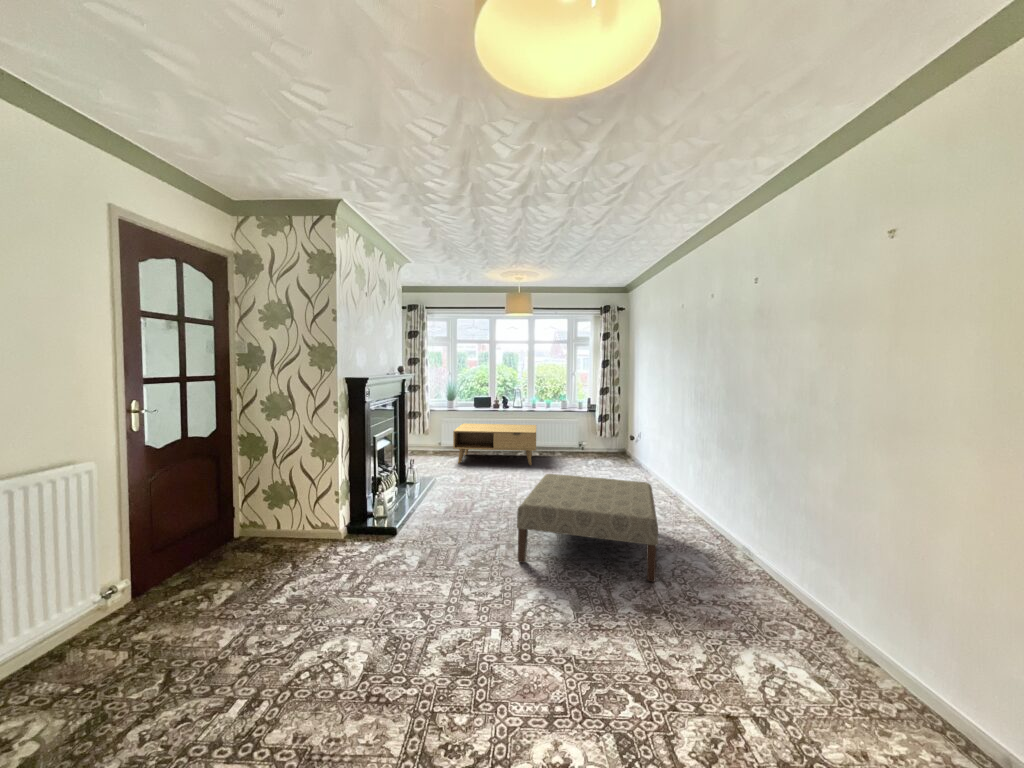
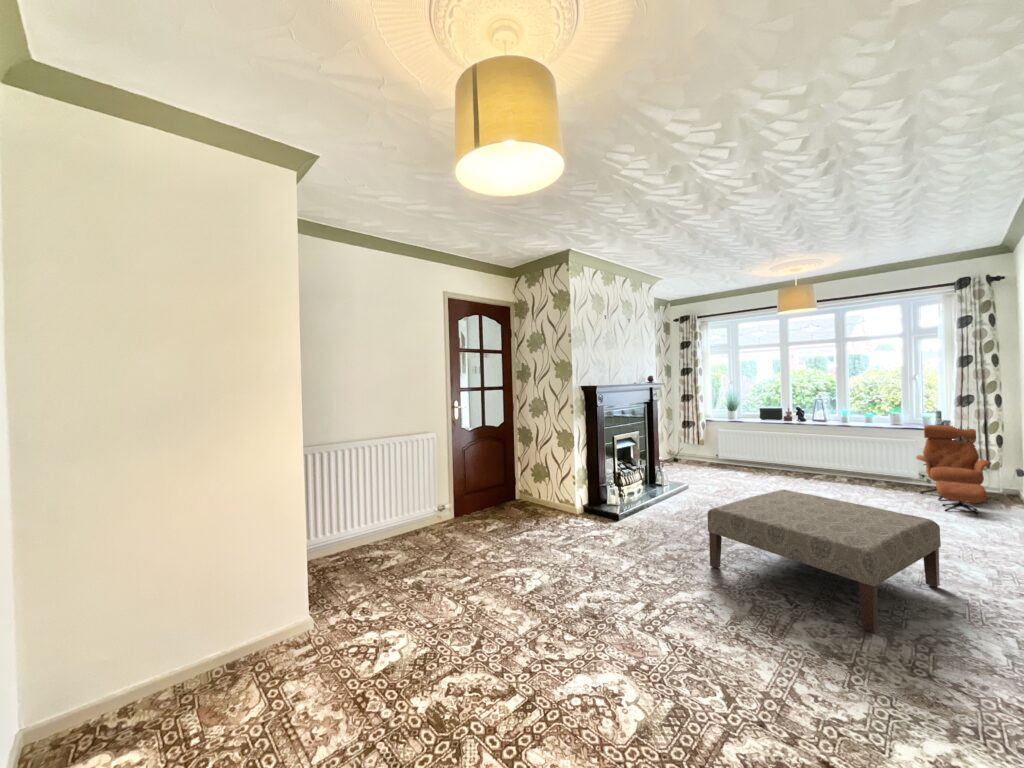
lounge chair: none [582,409,626,471] -> present [916,425,991,516]
coffee table: present [453,424,536,465] -> none [720,435,840,489]

